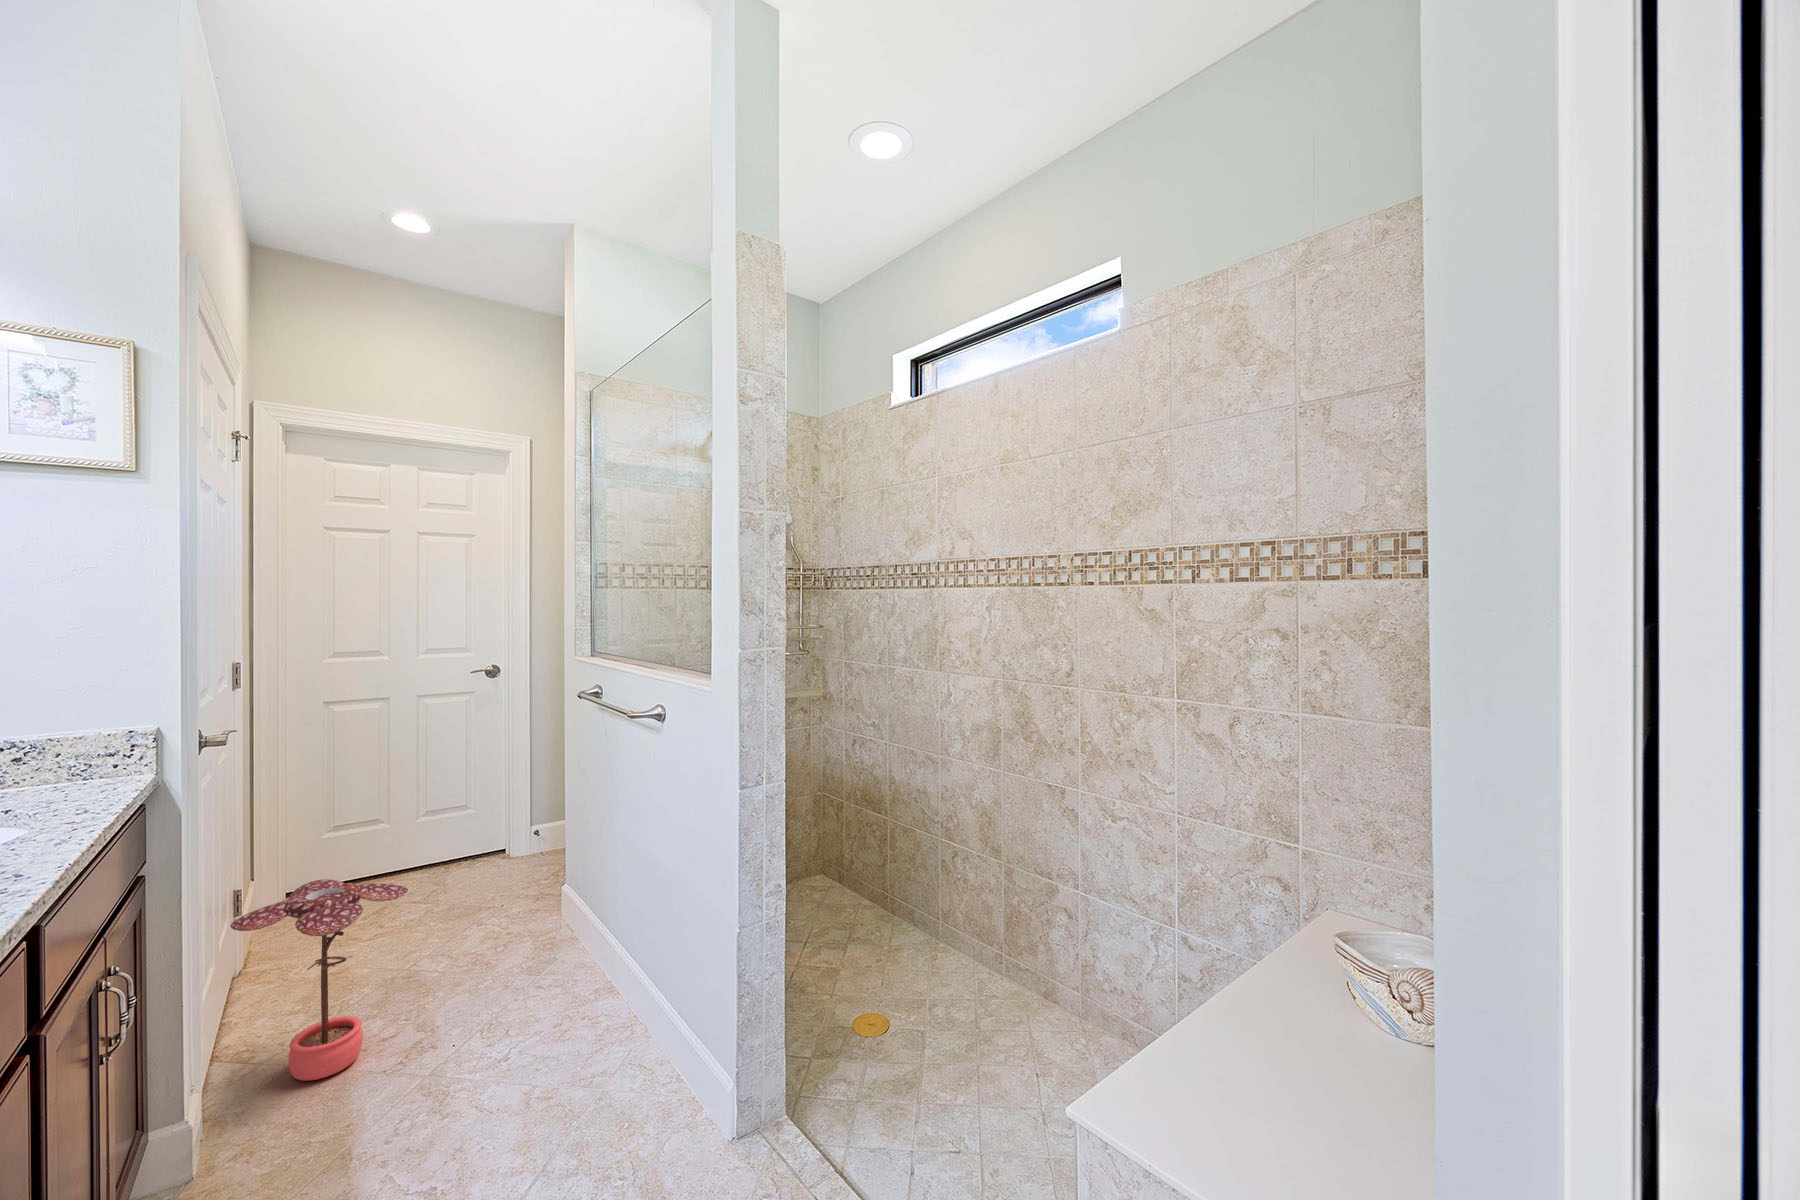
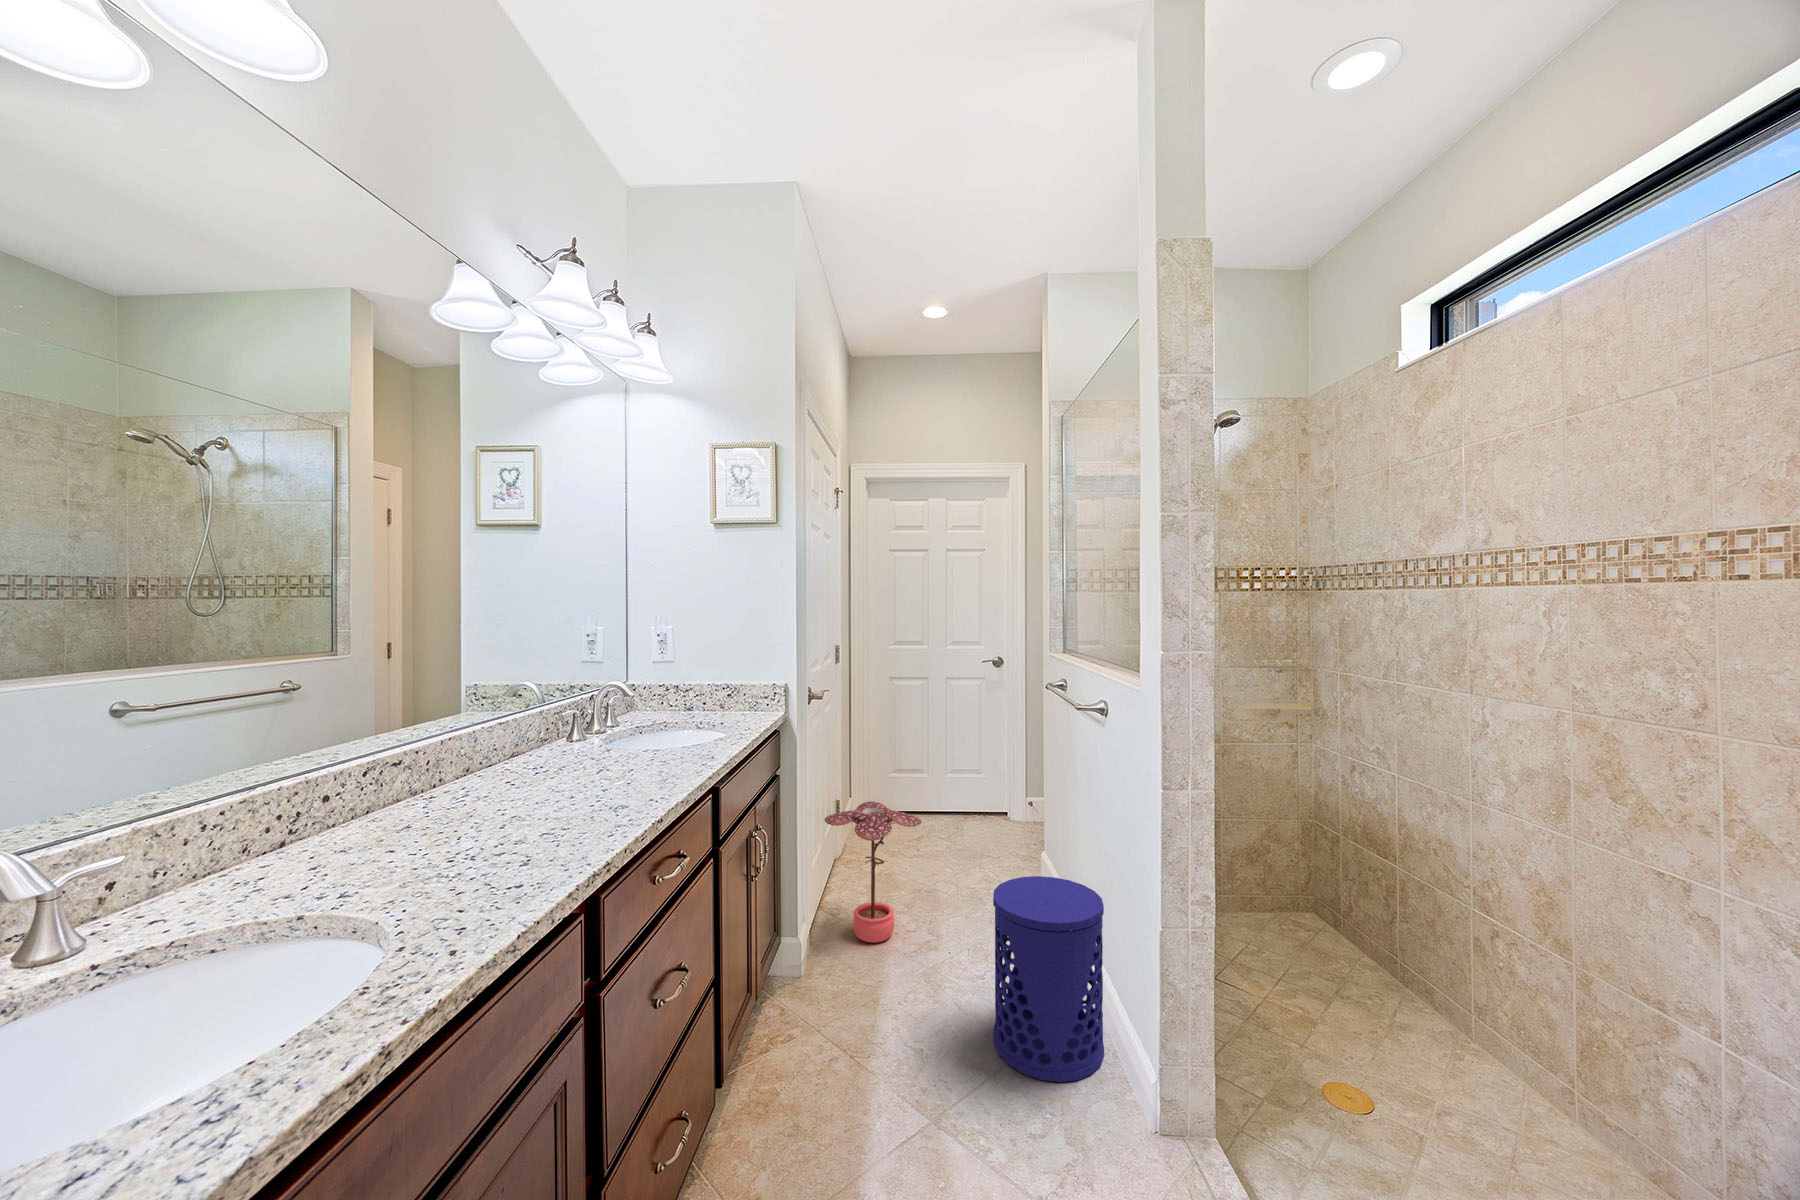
waste bin: none [534,907,666,1144] -> present [993,876,1104,1082]

